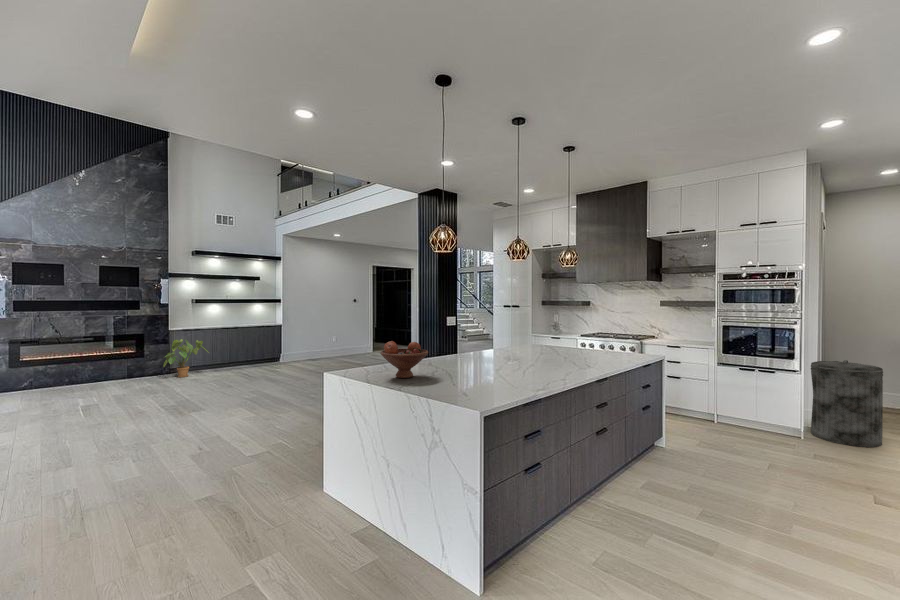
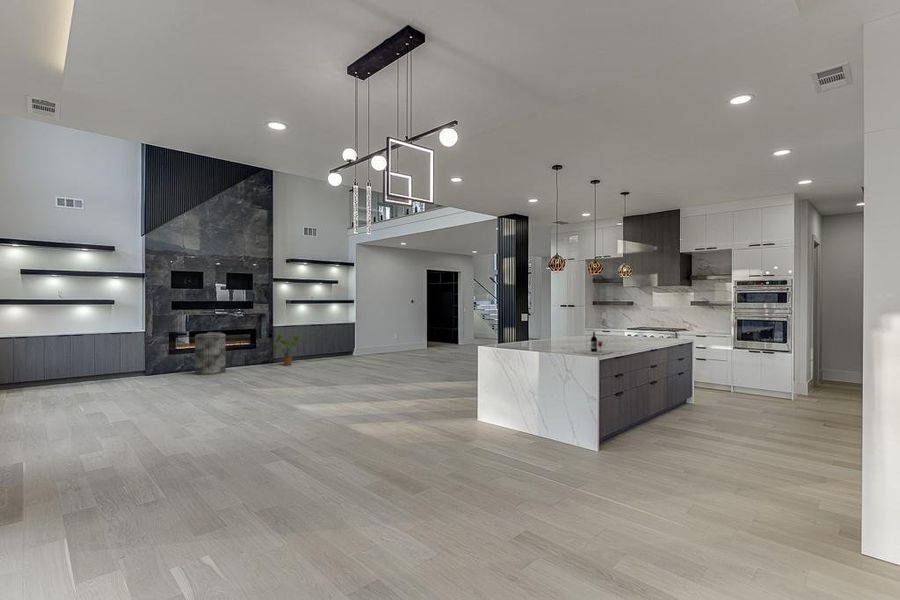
fruit bowl: present [380,341,428,378] -> none [523,326,552,347]
wine bottle: none [443,355,522,402] -> present [575,332,610,355]
trash can: present [811,360,883,447] -> present [195,332,226,375]

